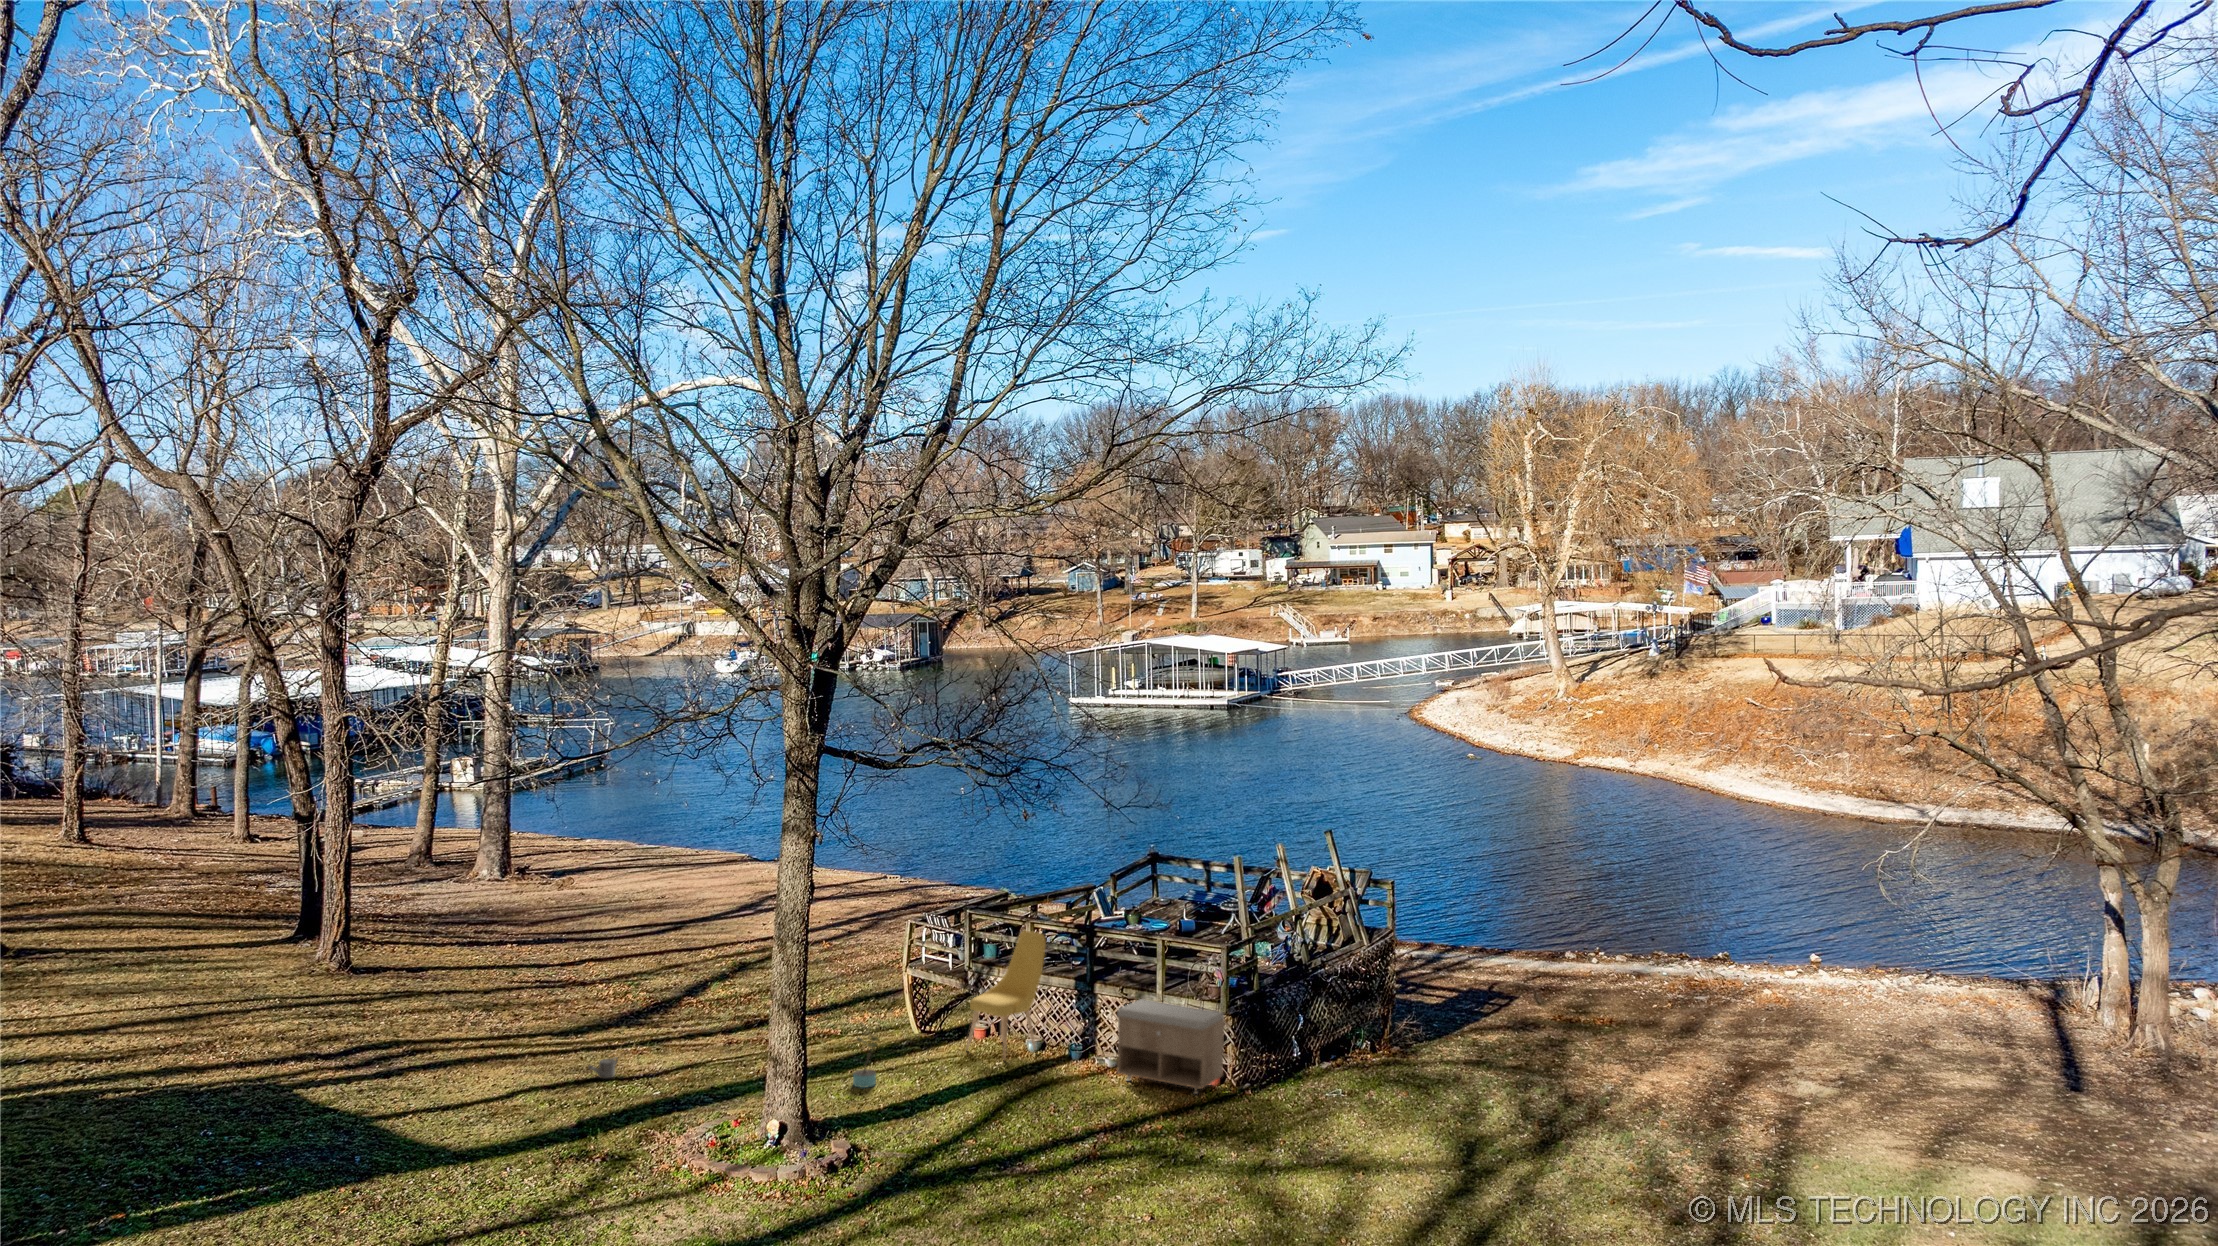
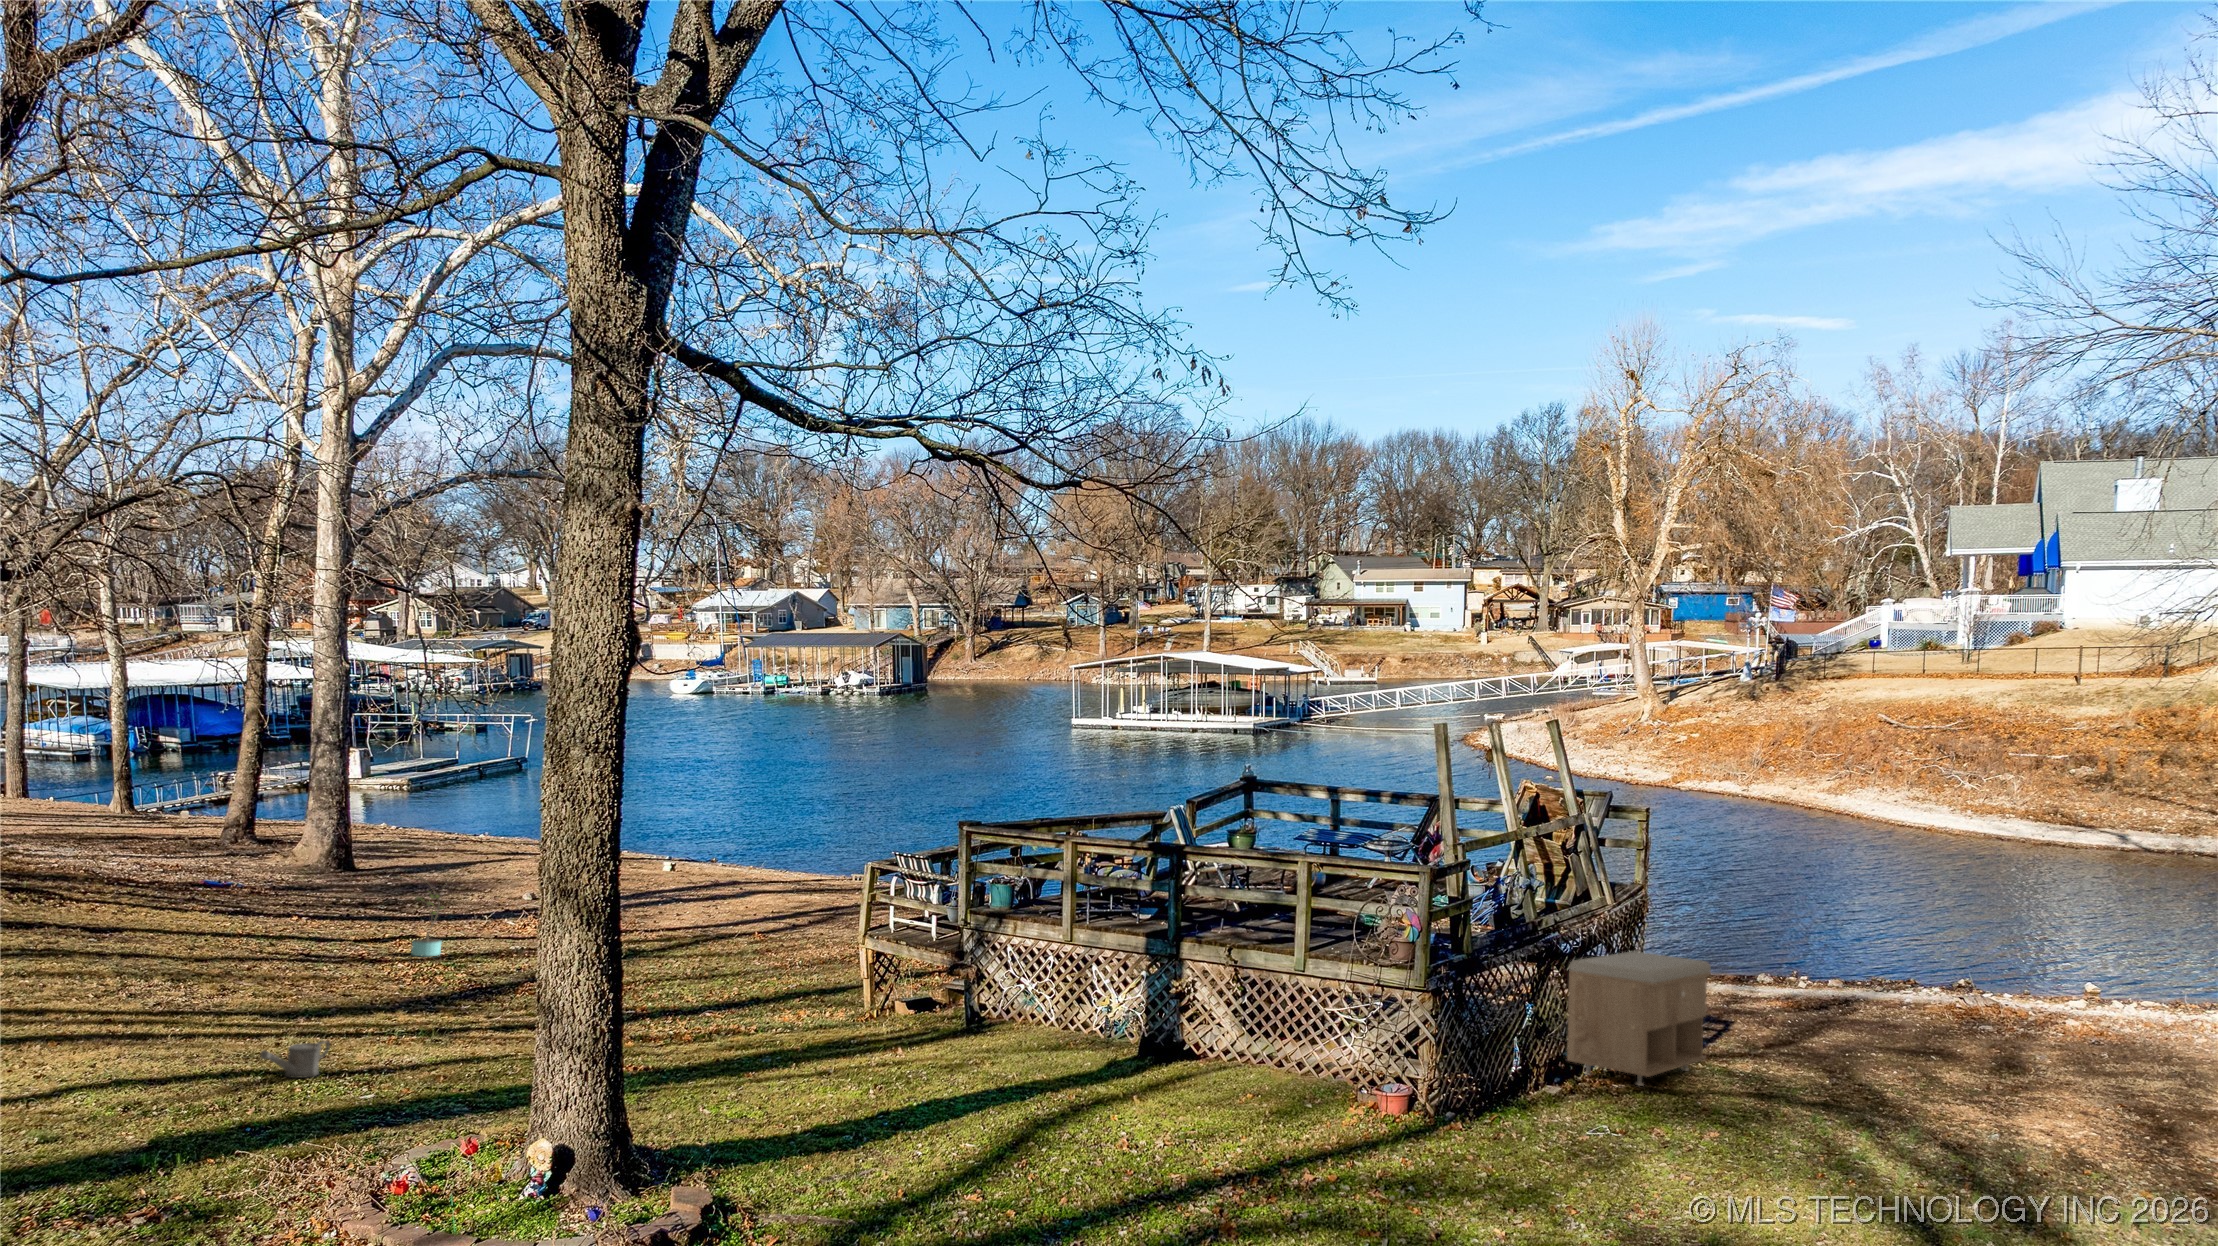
chair: present [966,931,1046,1060] -> none [959,857,1097,1068]
storage bench: present [1117,999,1224,1094] -> present [1567,952,1711,1086]
potted plant: present [853,1028,878,1088] -> present [411,868,453,956]

